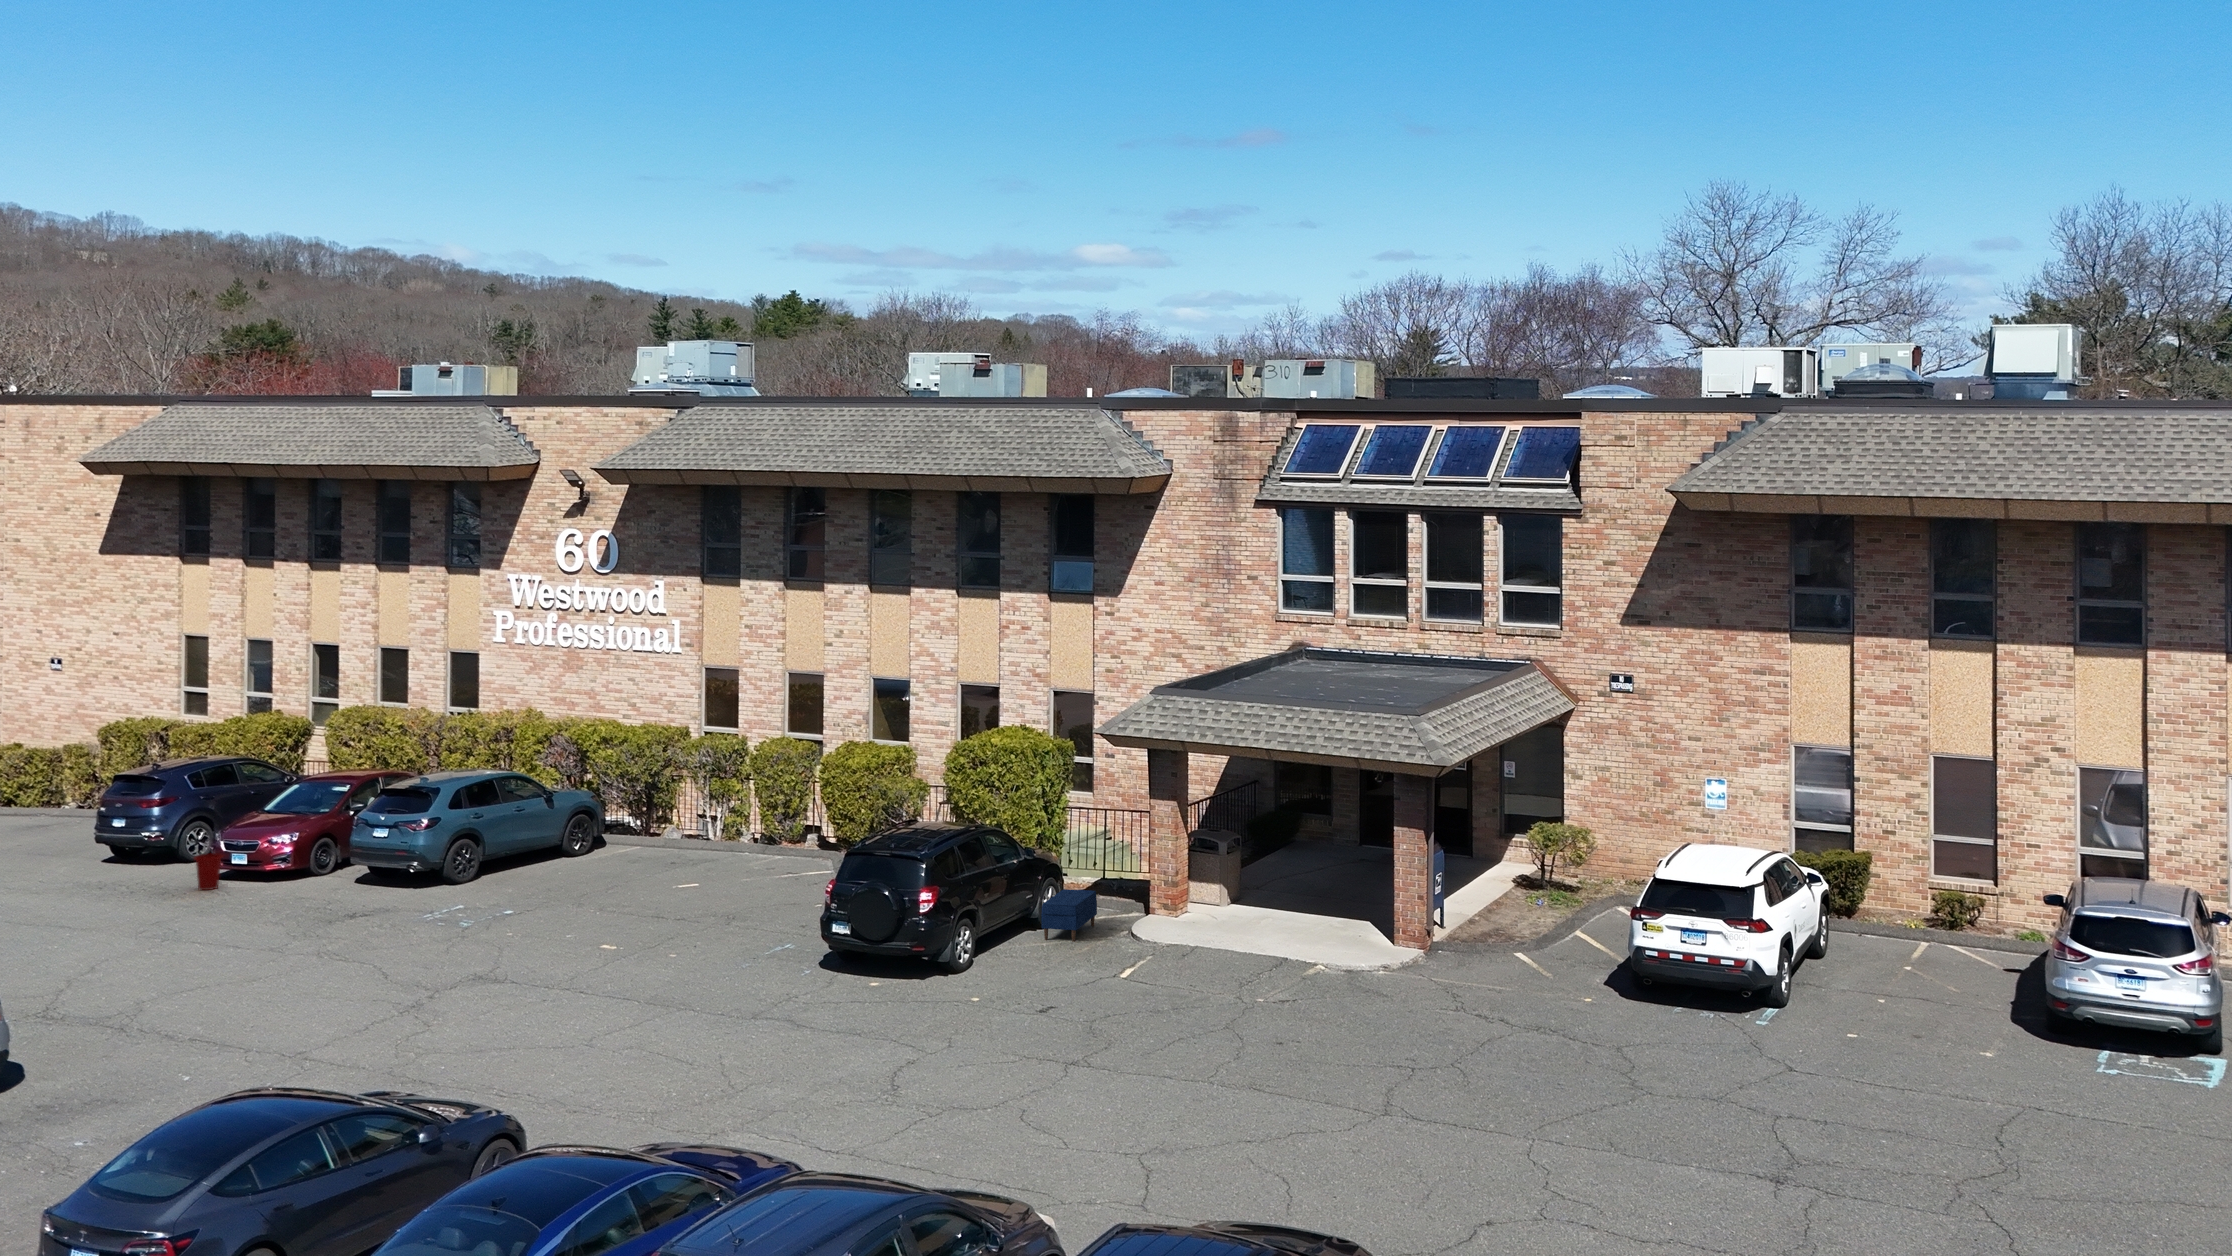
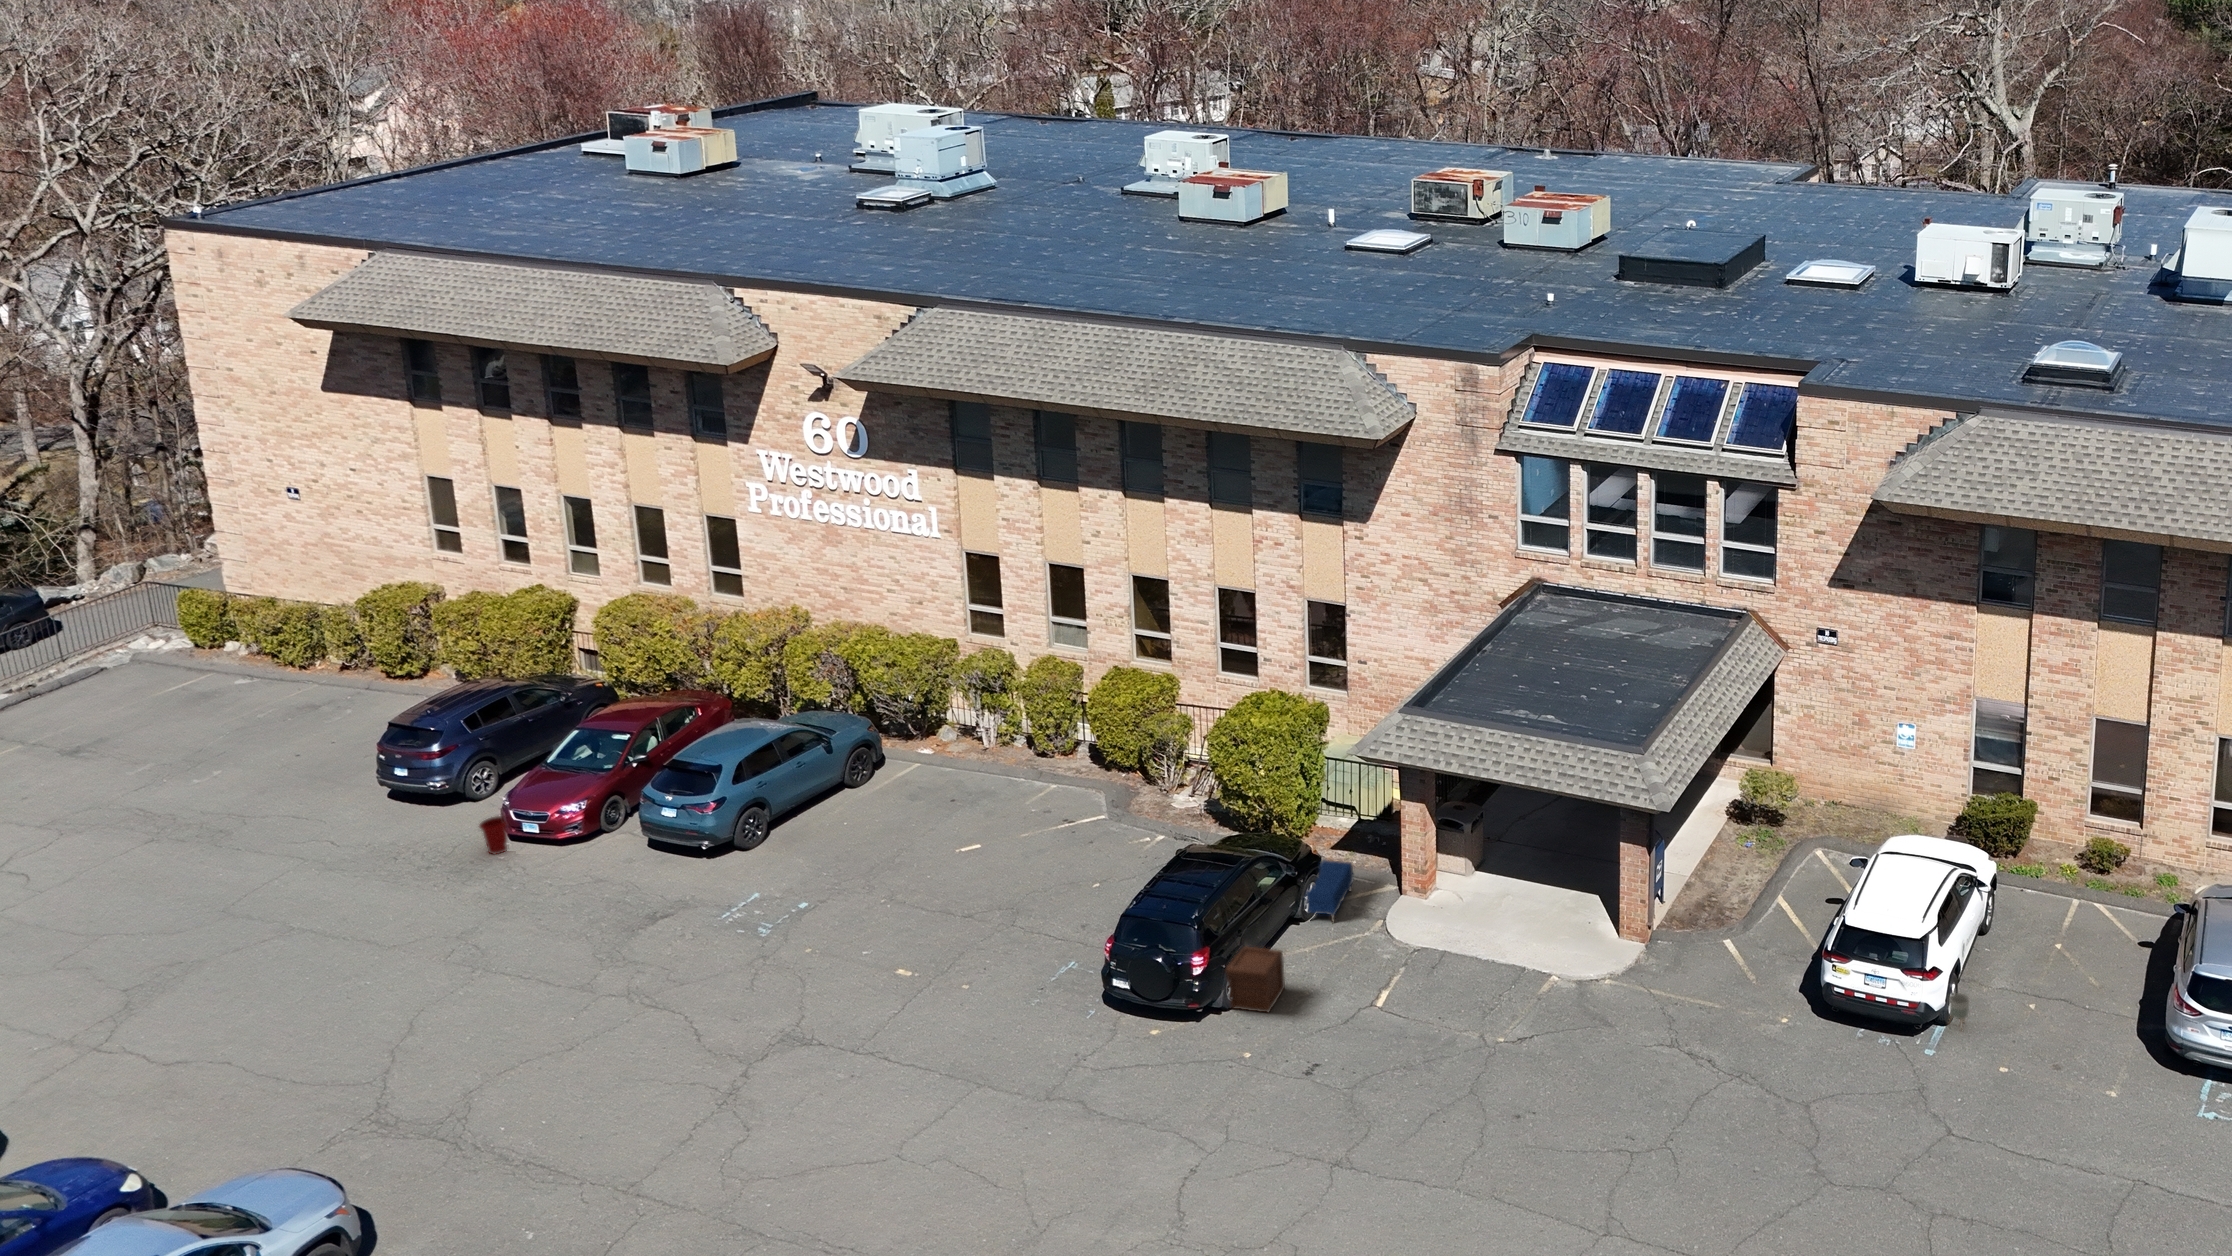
wooden crate: none [956,921,1020,985] -> present [1226,947,1285,1012]
planter: none [1784,972,1809,1014] -> present [1949,993,1970,1024]

